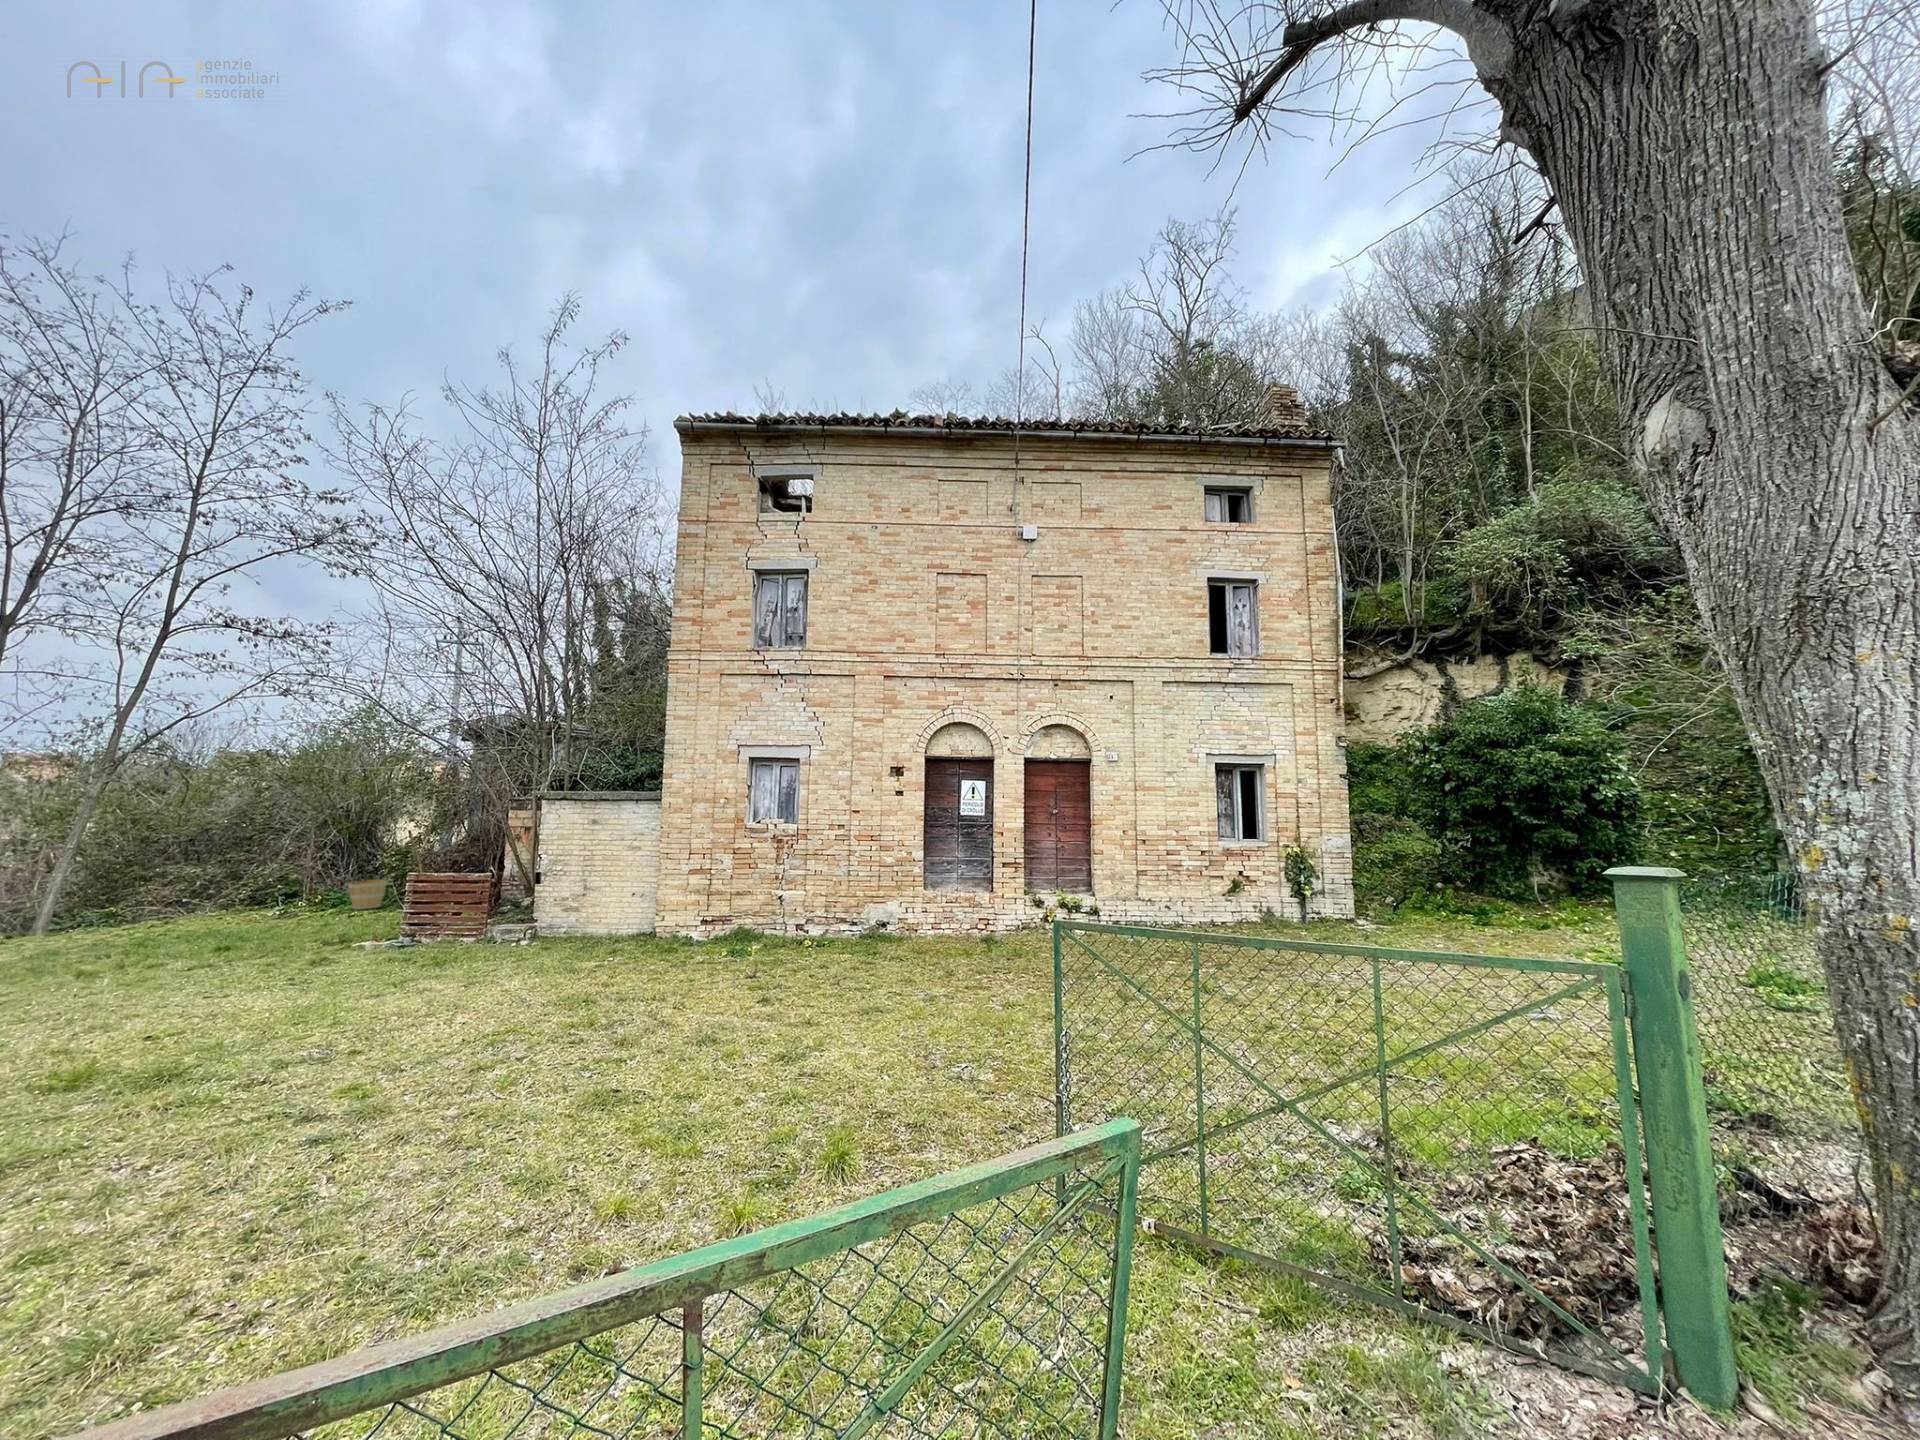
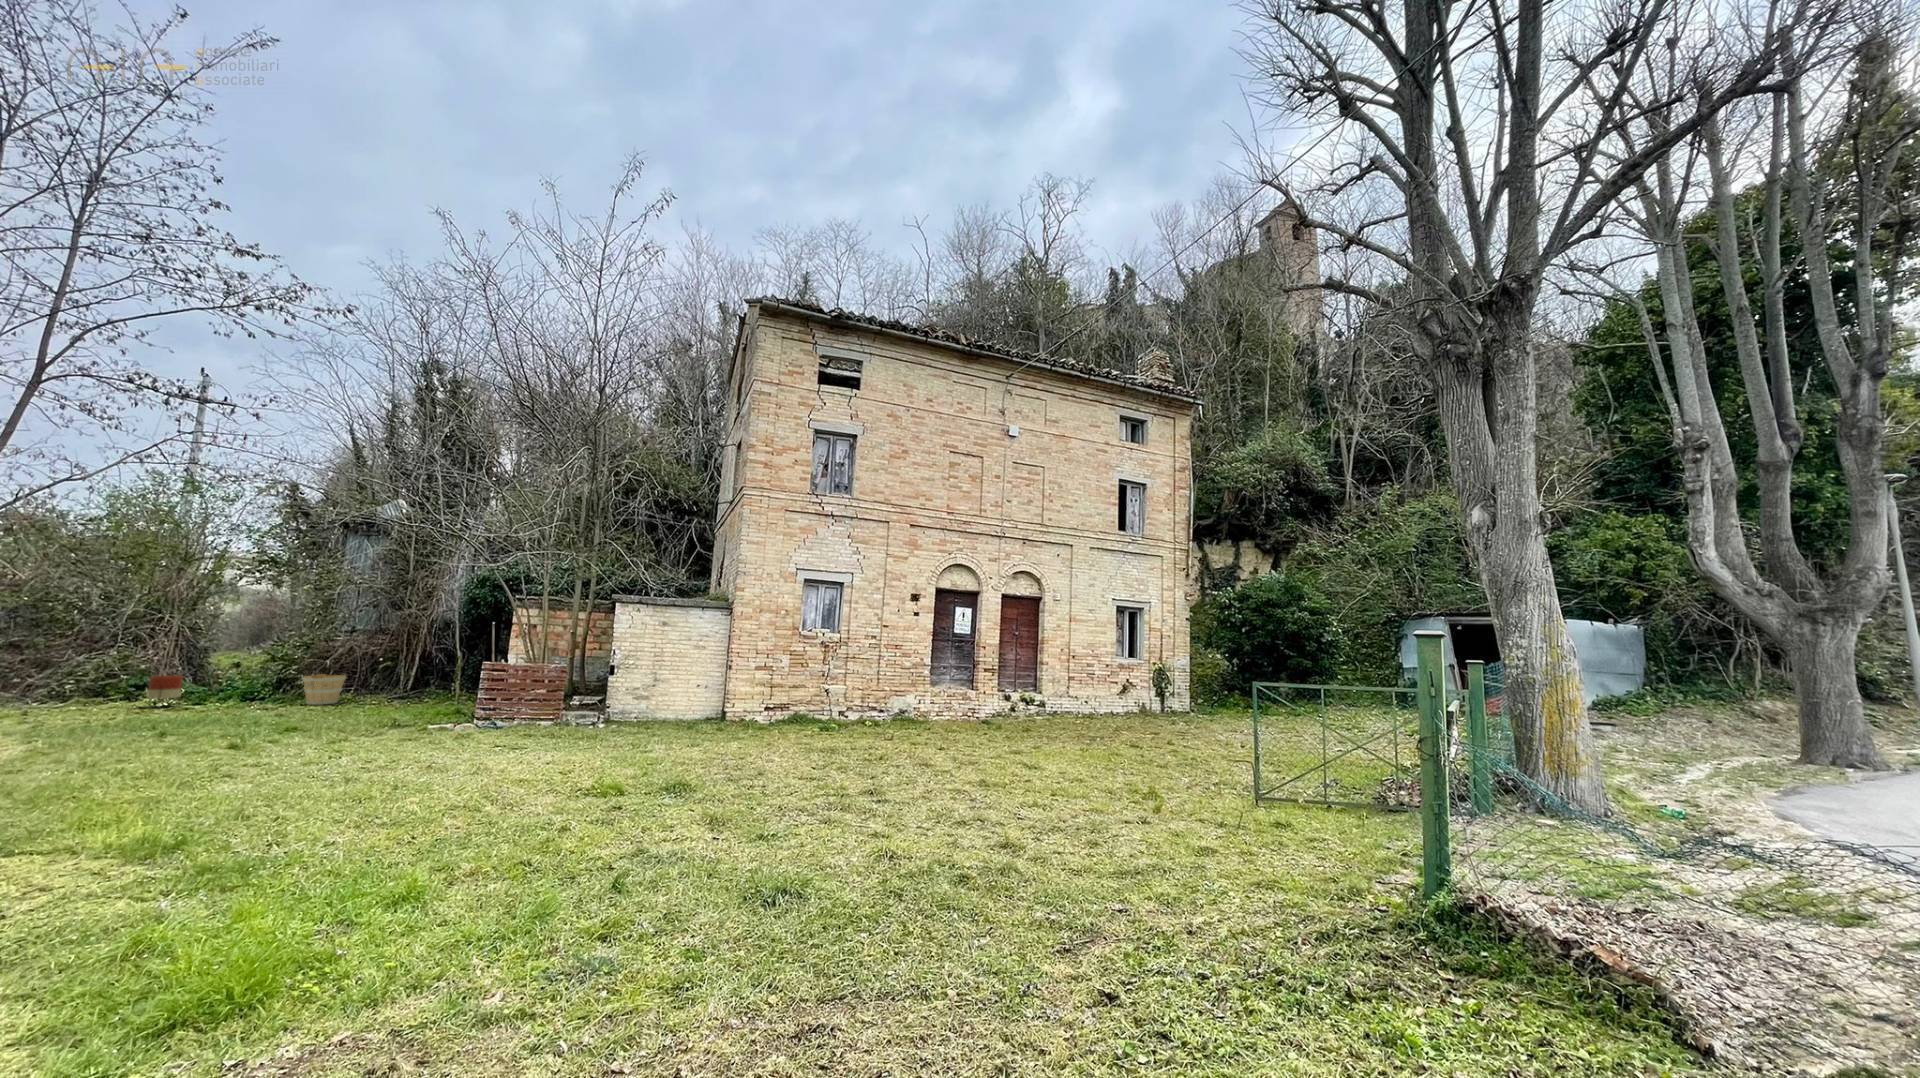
planter: none [236,883,265,914] -> present [147,675,183,705]

